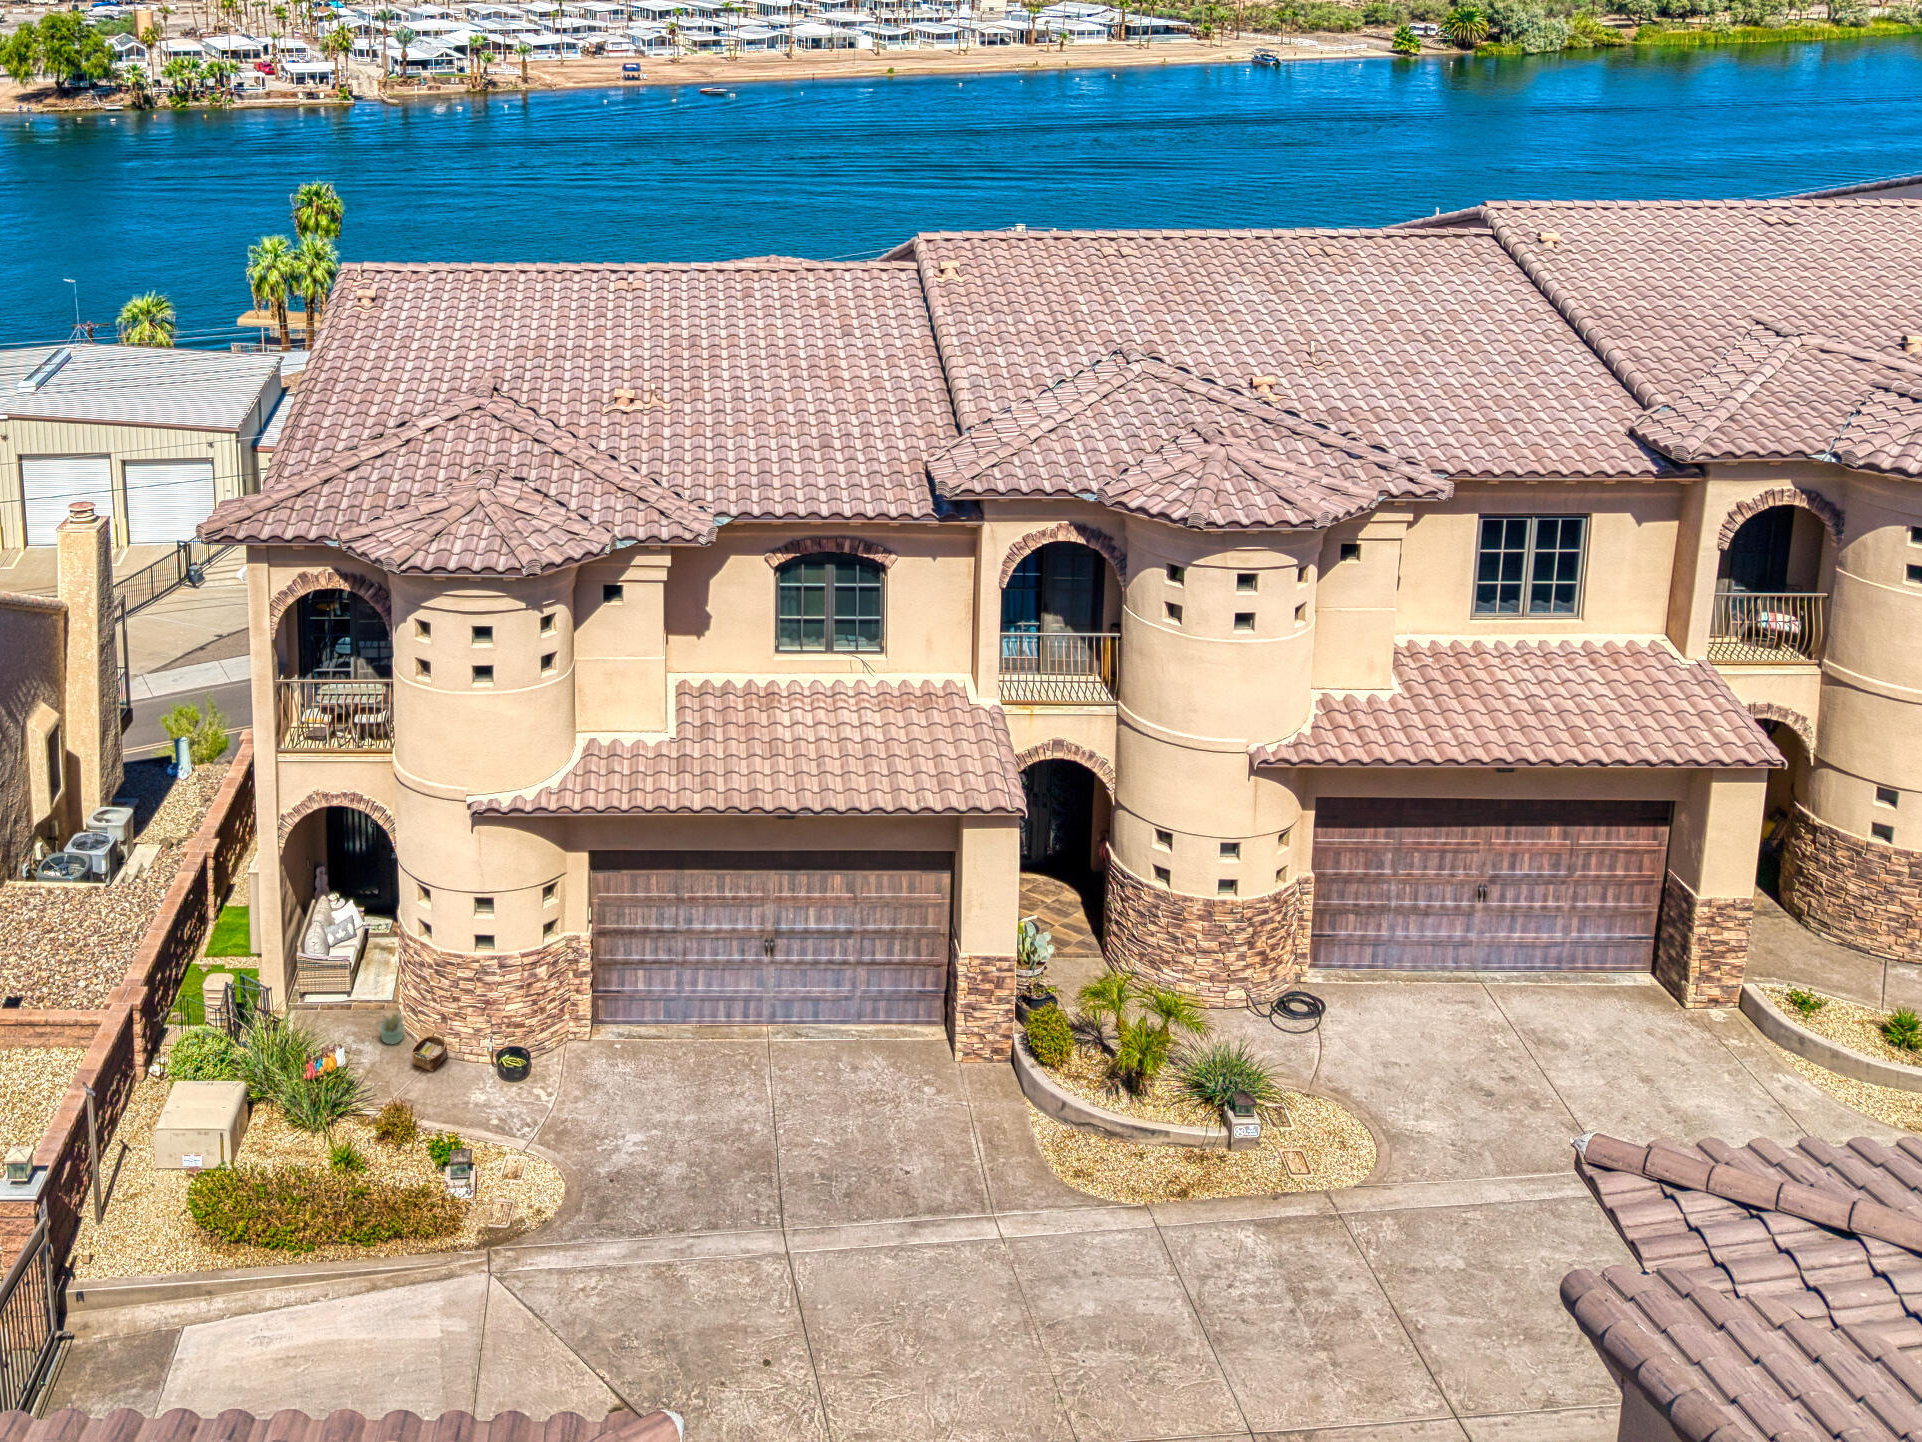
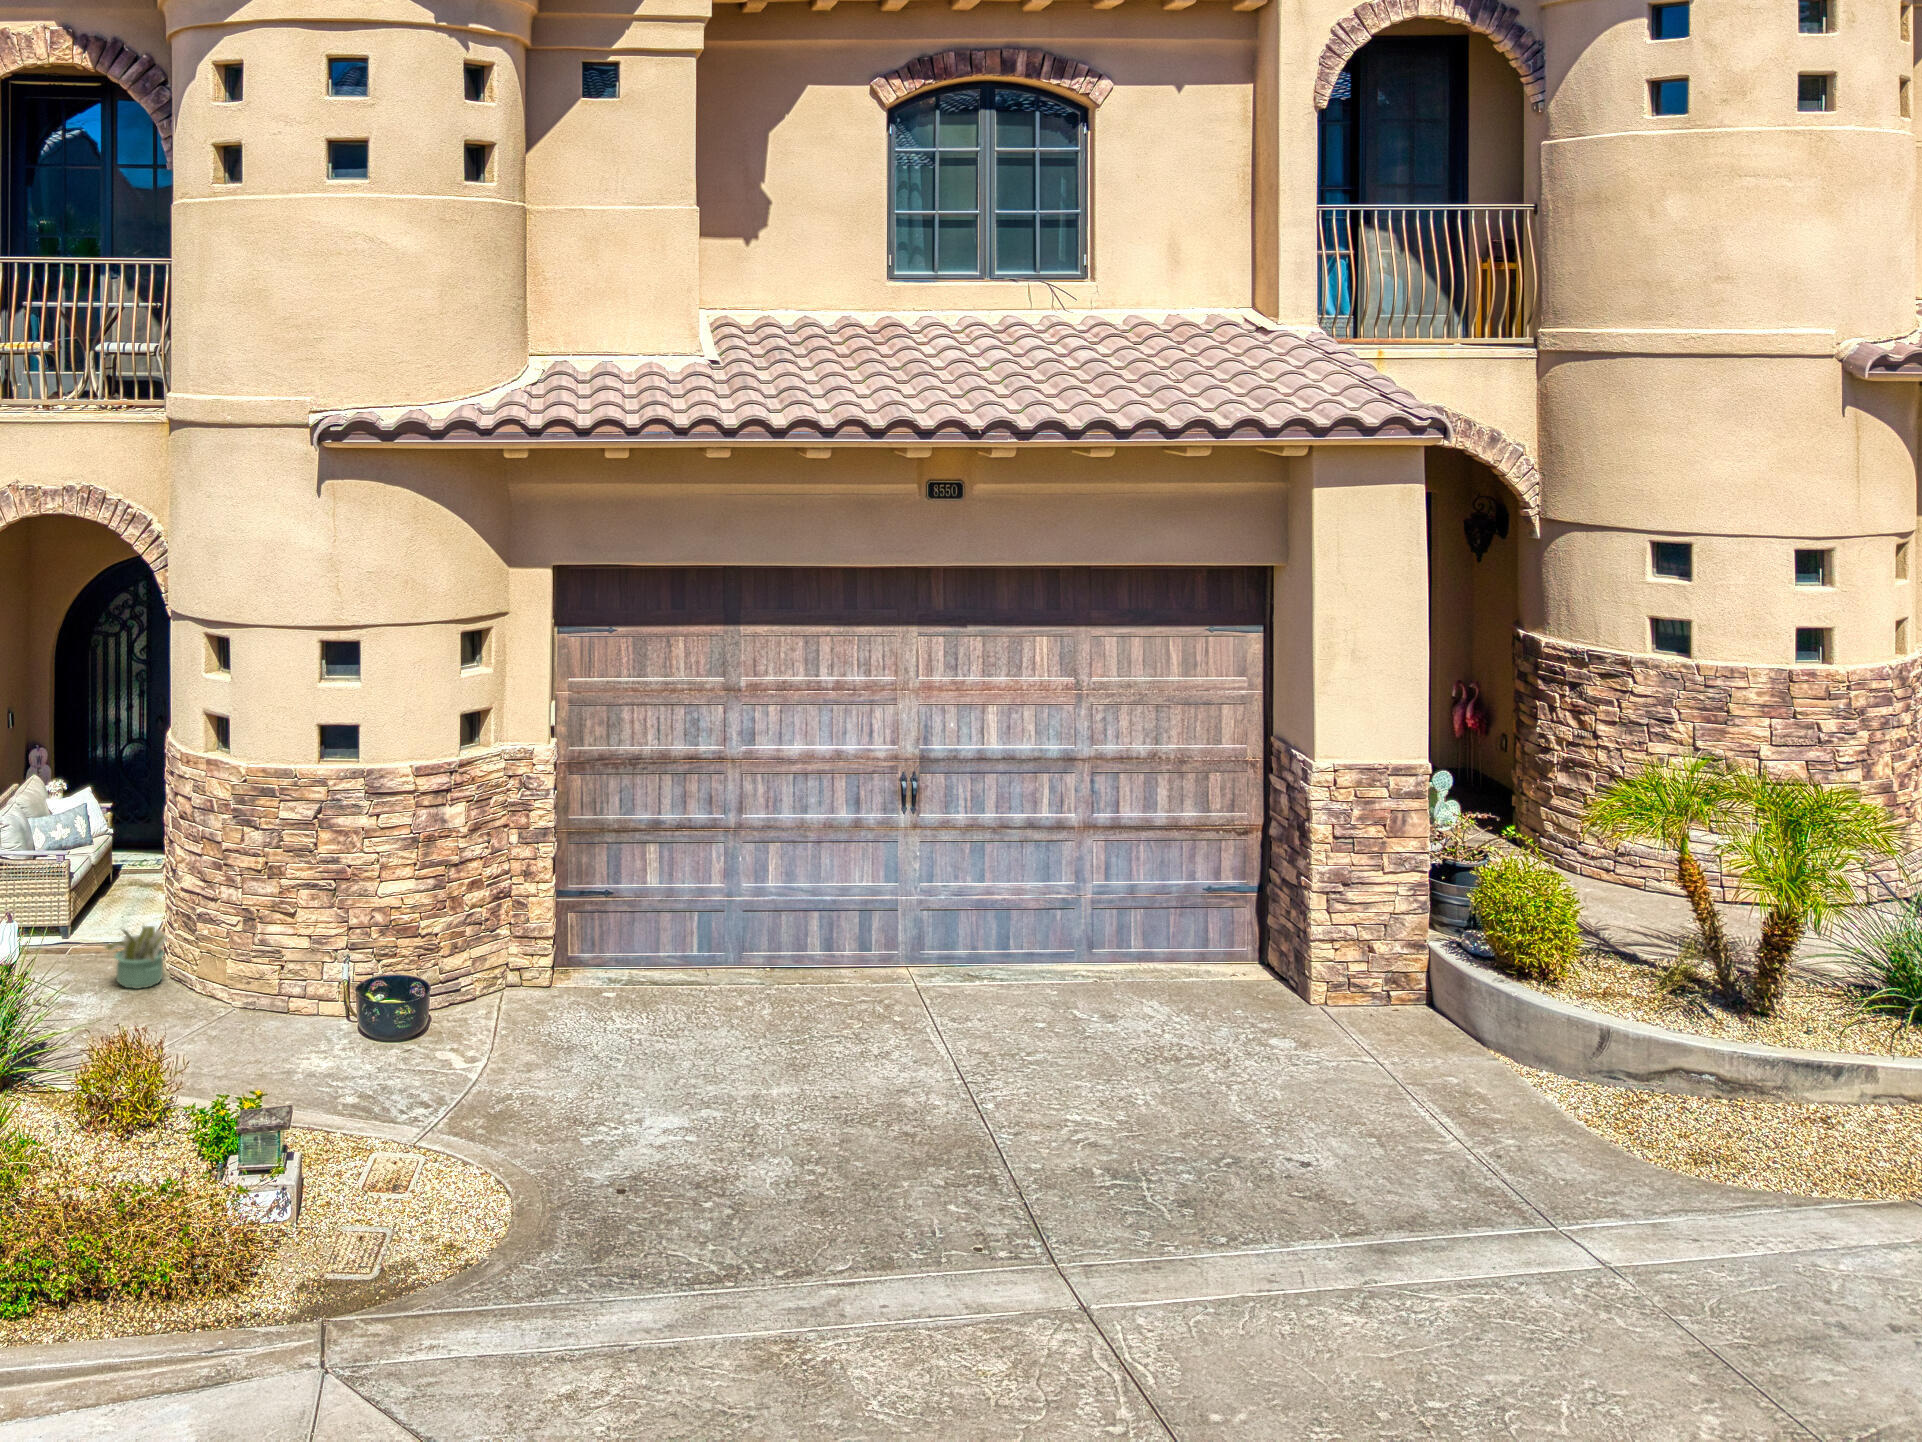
woven basket: present [412,1032,448,1071] -> none [175,947,253,1022]

